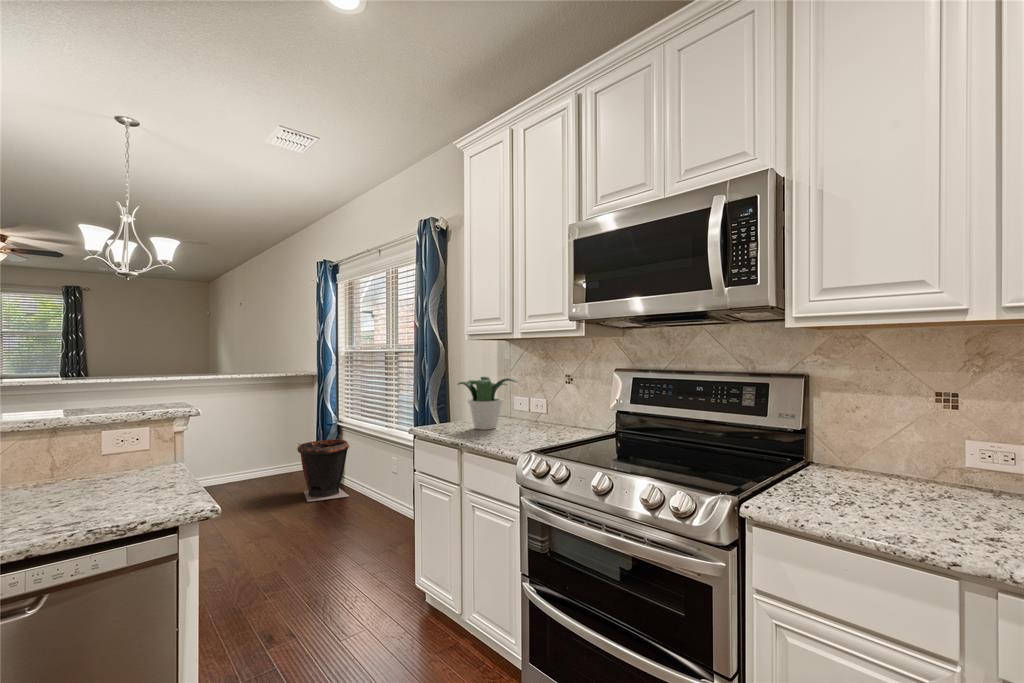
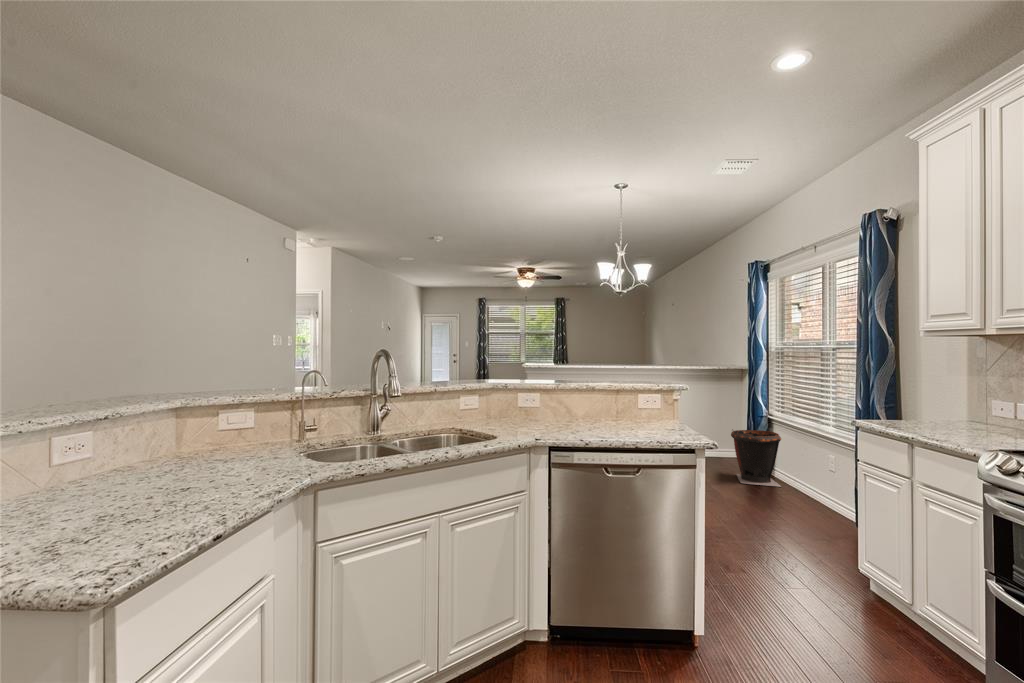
potted plant: present [458,377,517,430] -> none [909,375,992,431]

